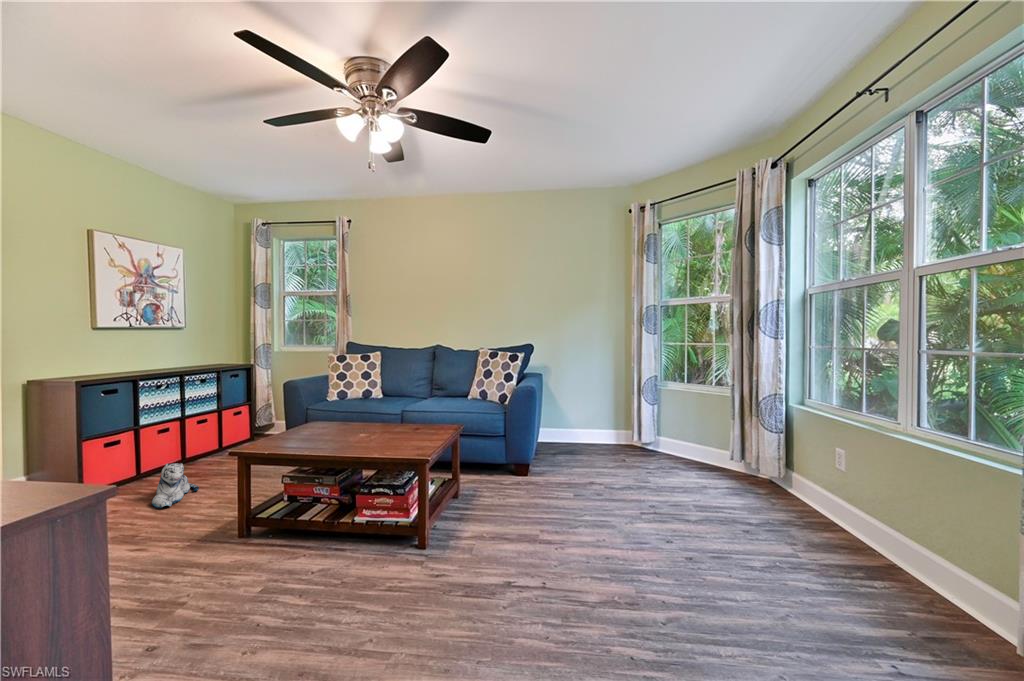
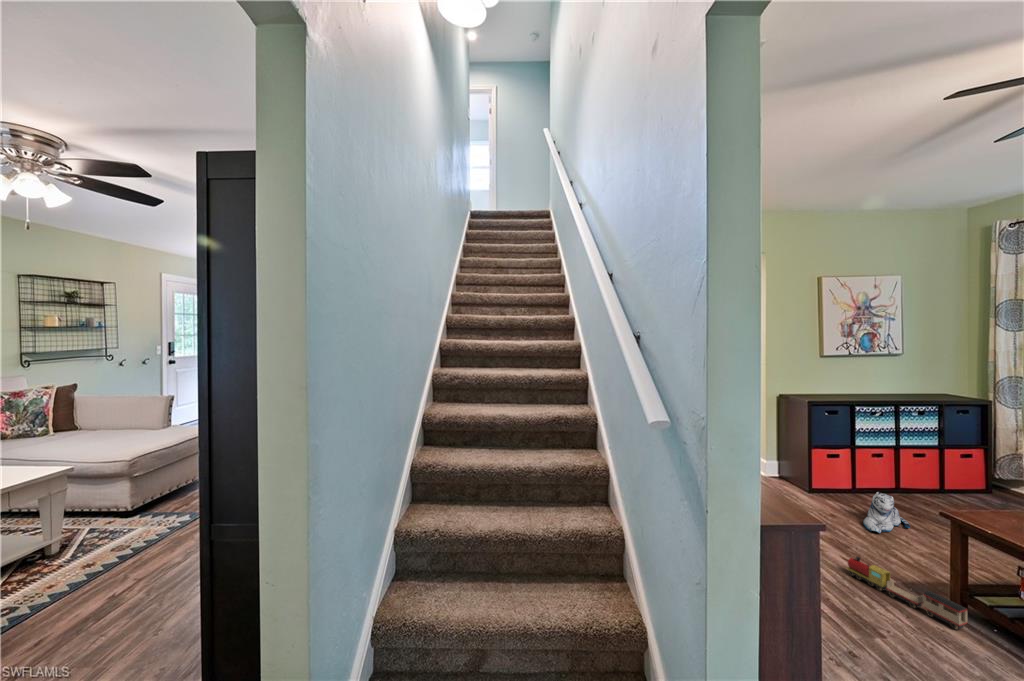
toy train: none [135,531,254,563] -> present [847,557,967,629]

